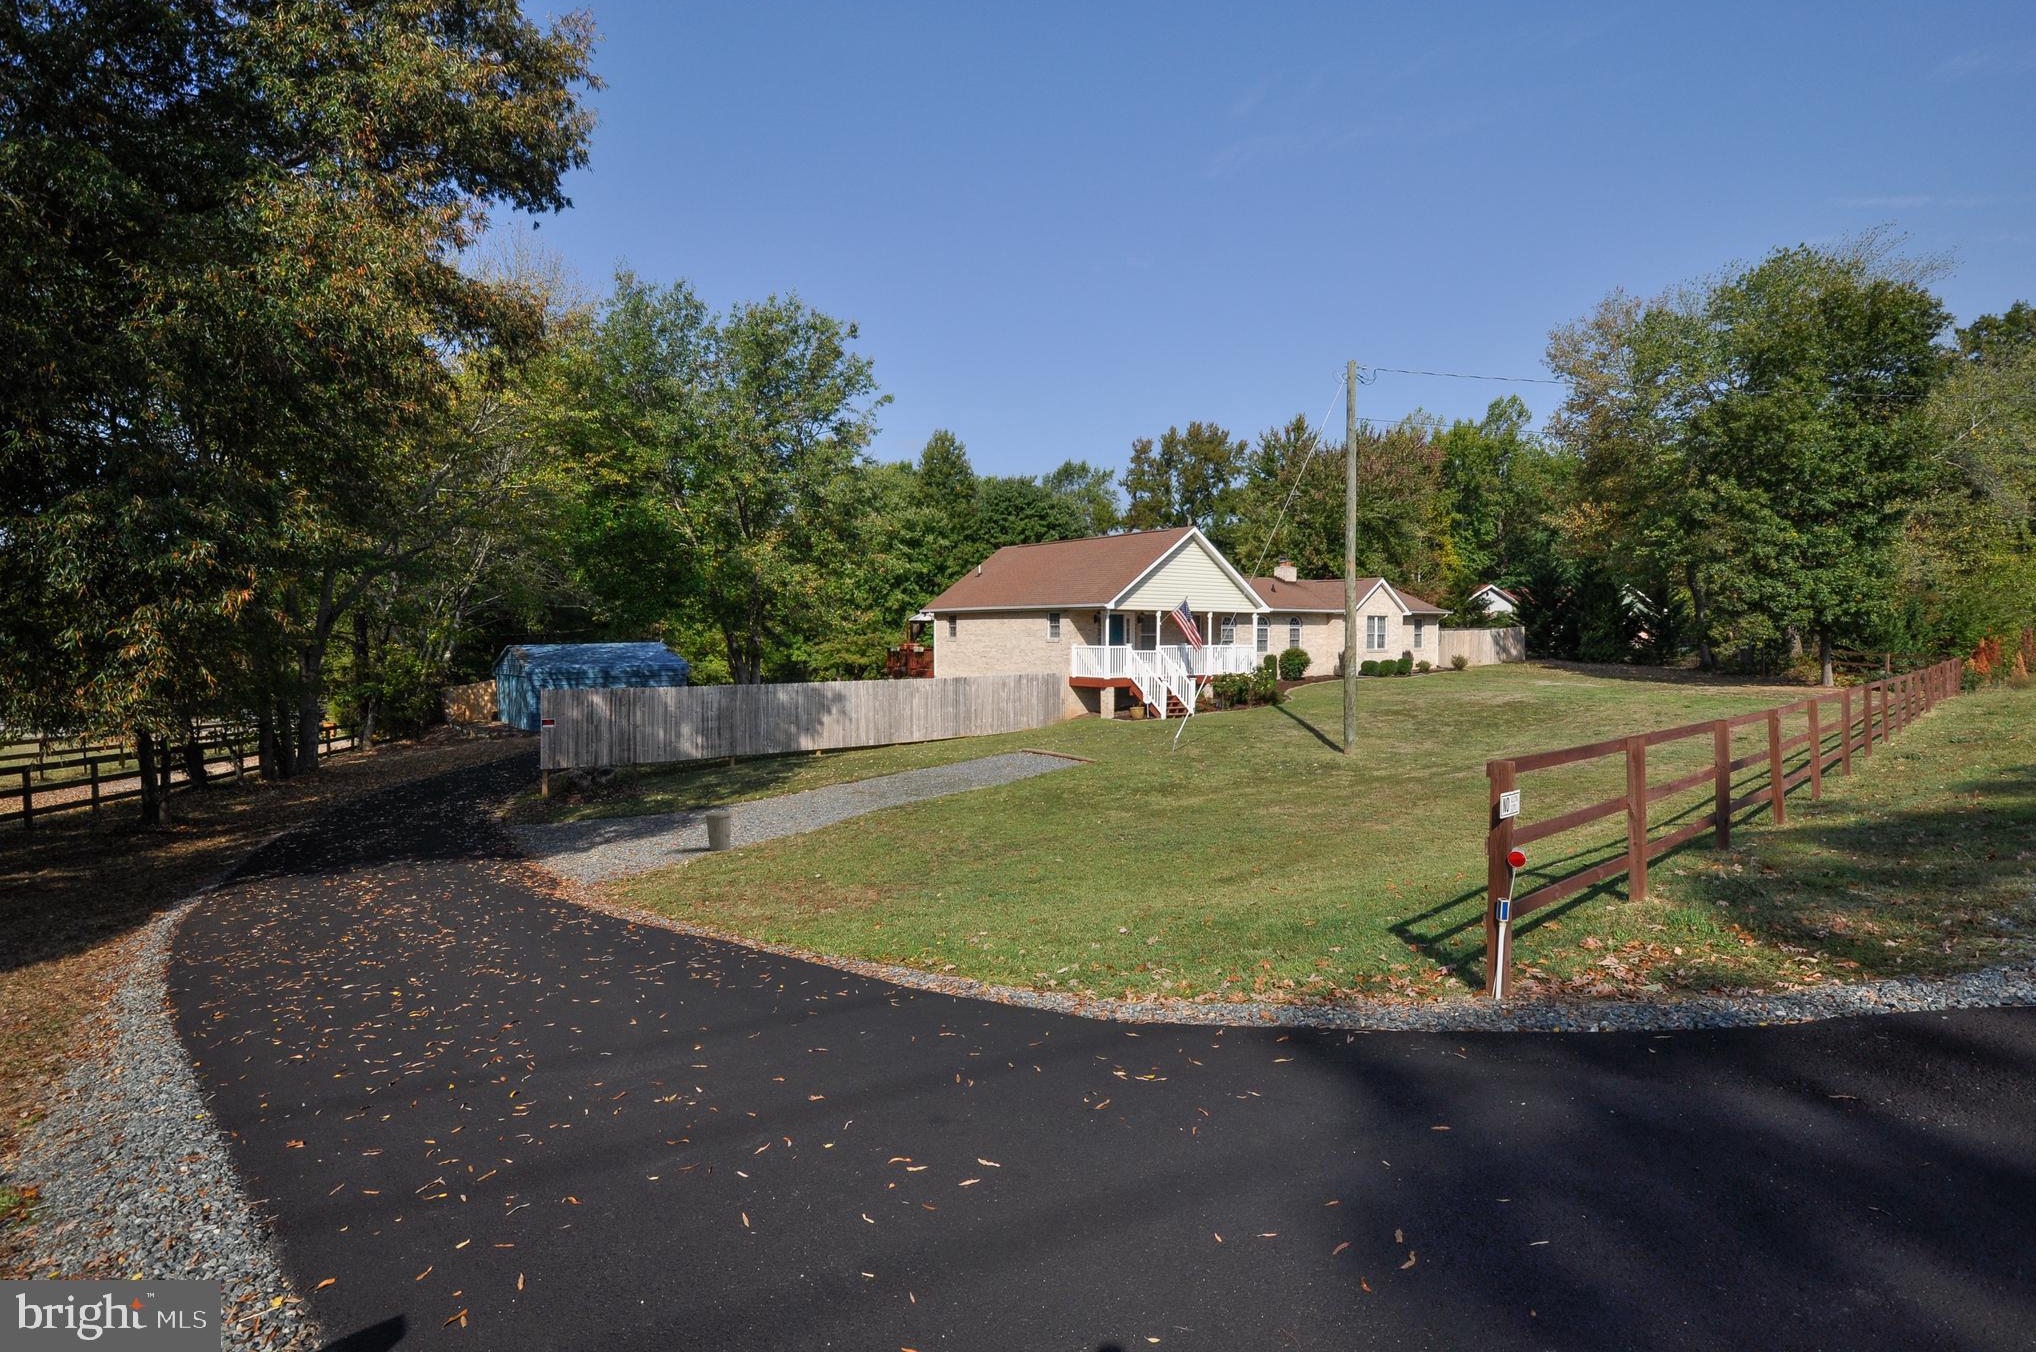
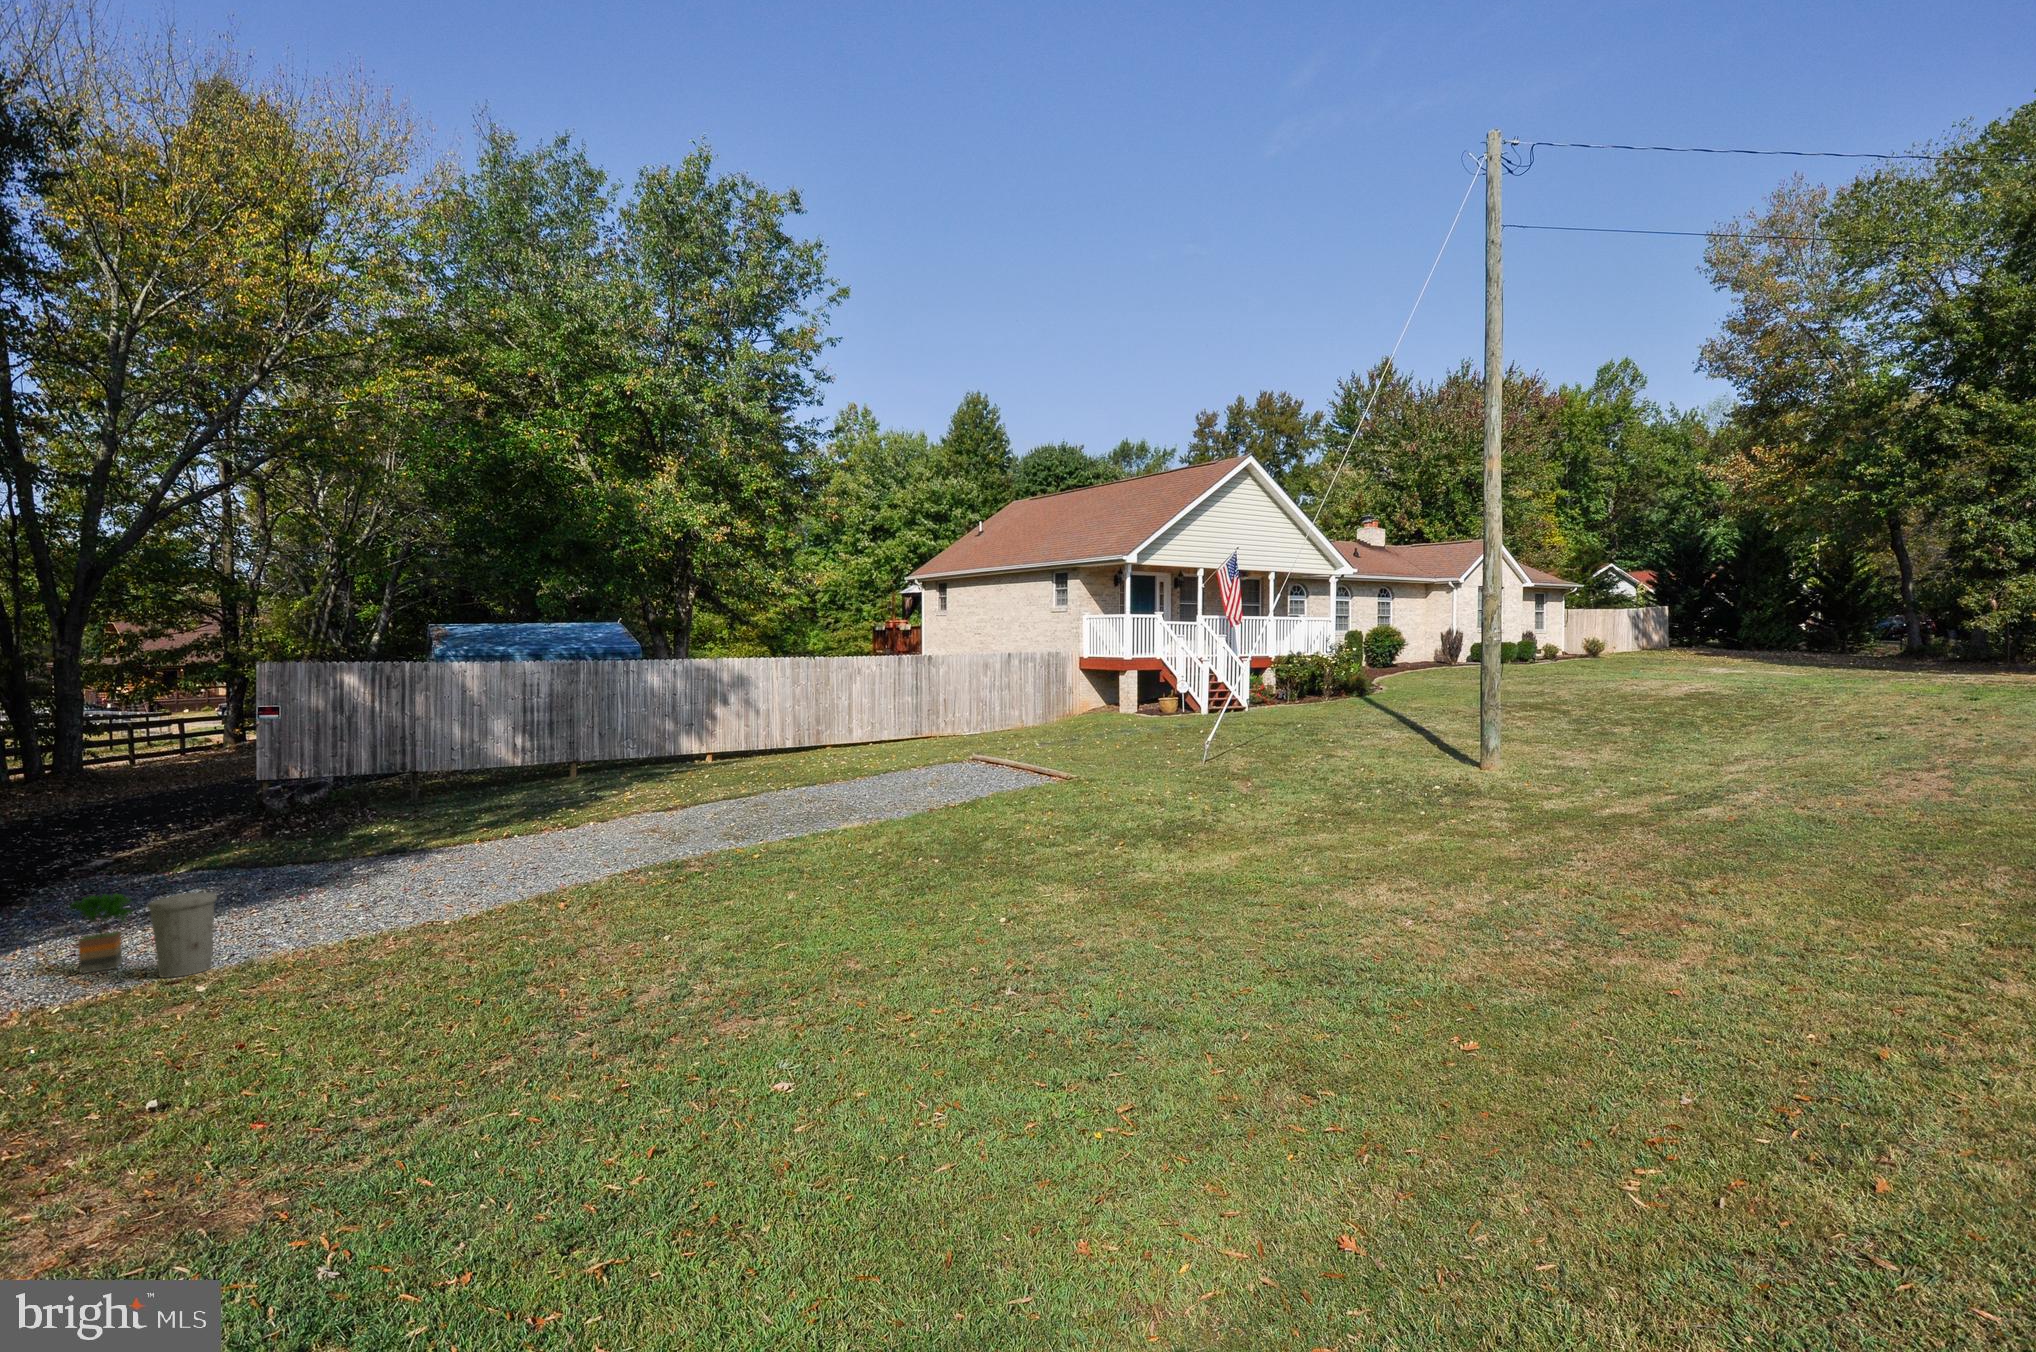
potted tree: none [655,814,683,851] -> present [70,894,133,974]

